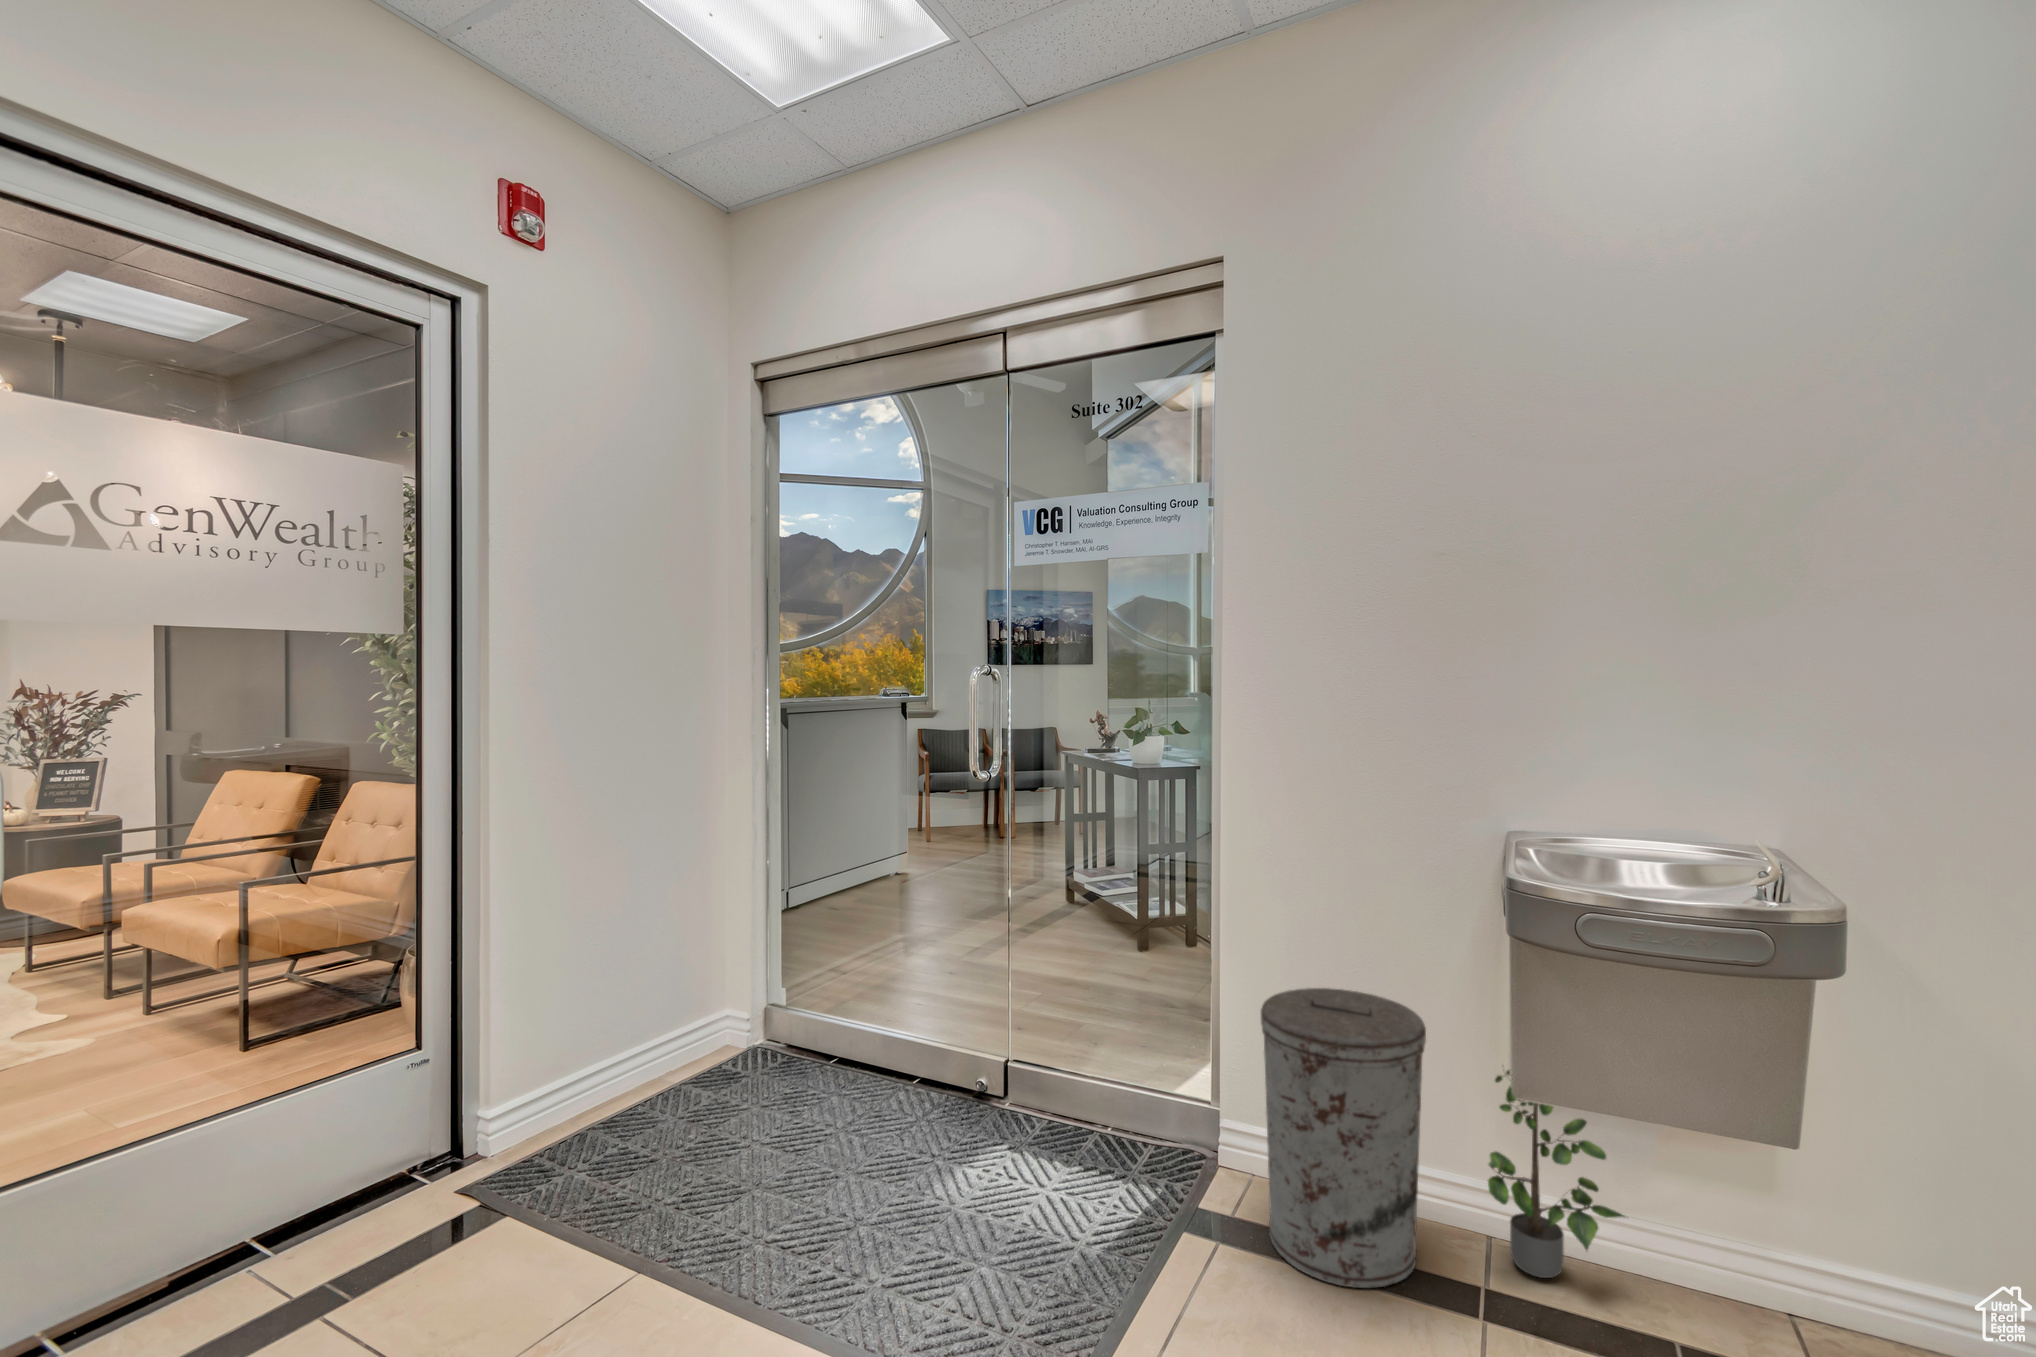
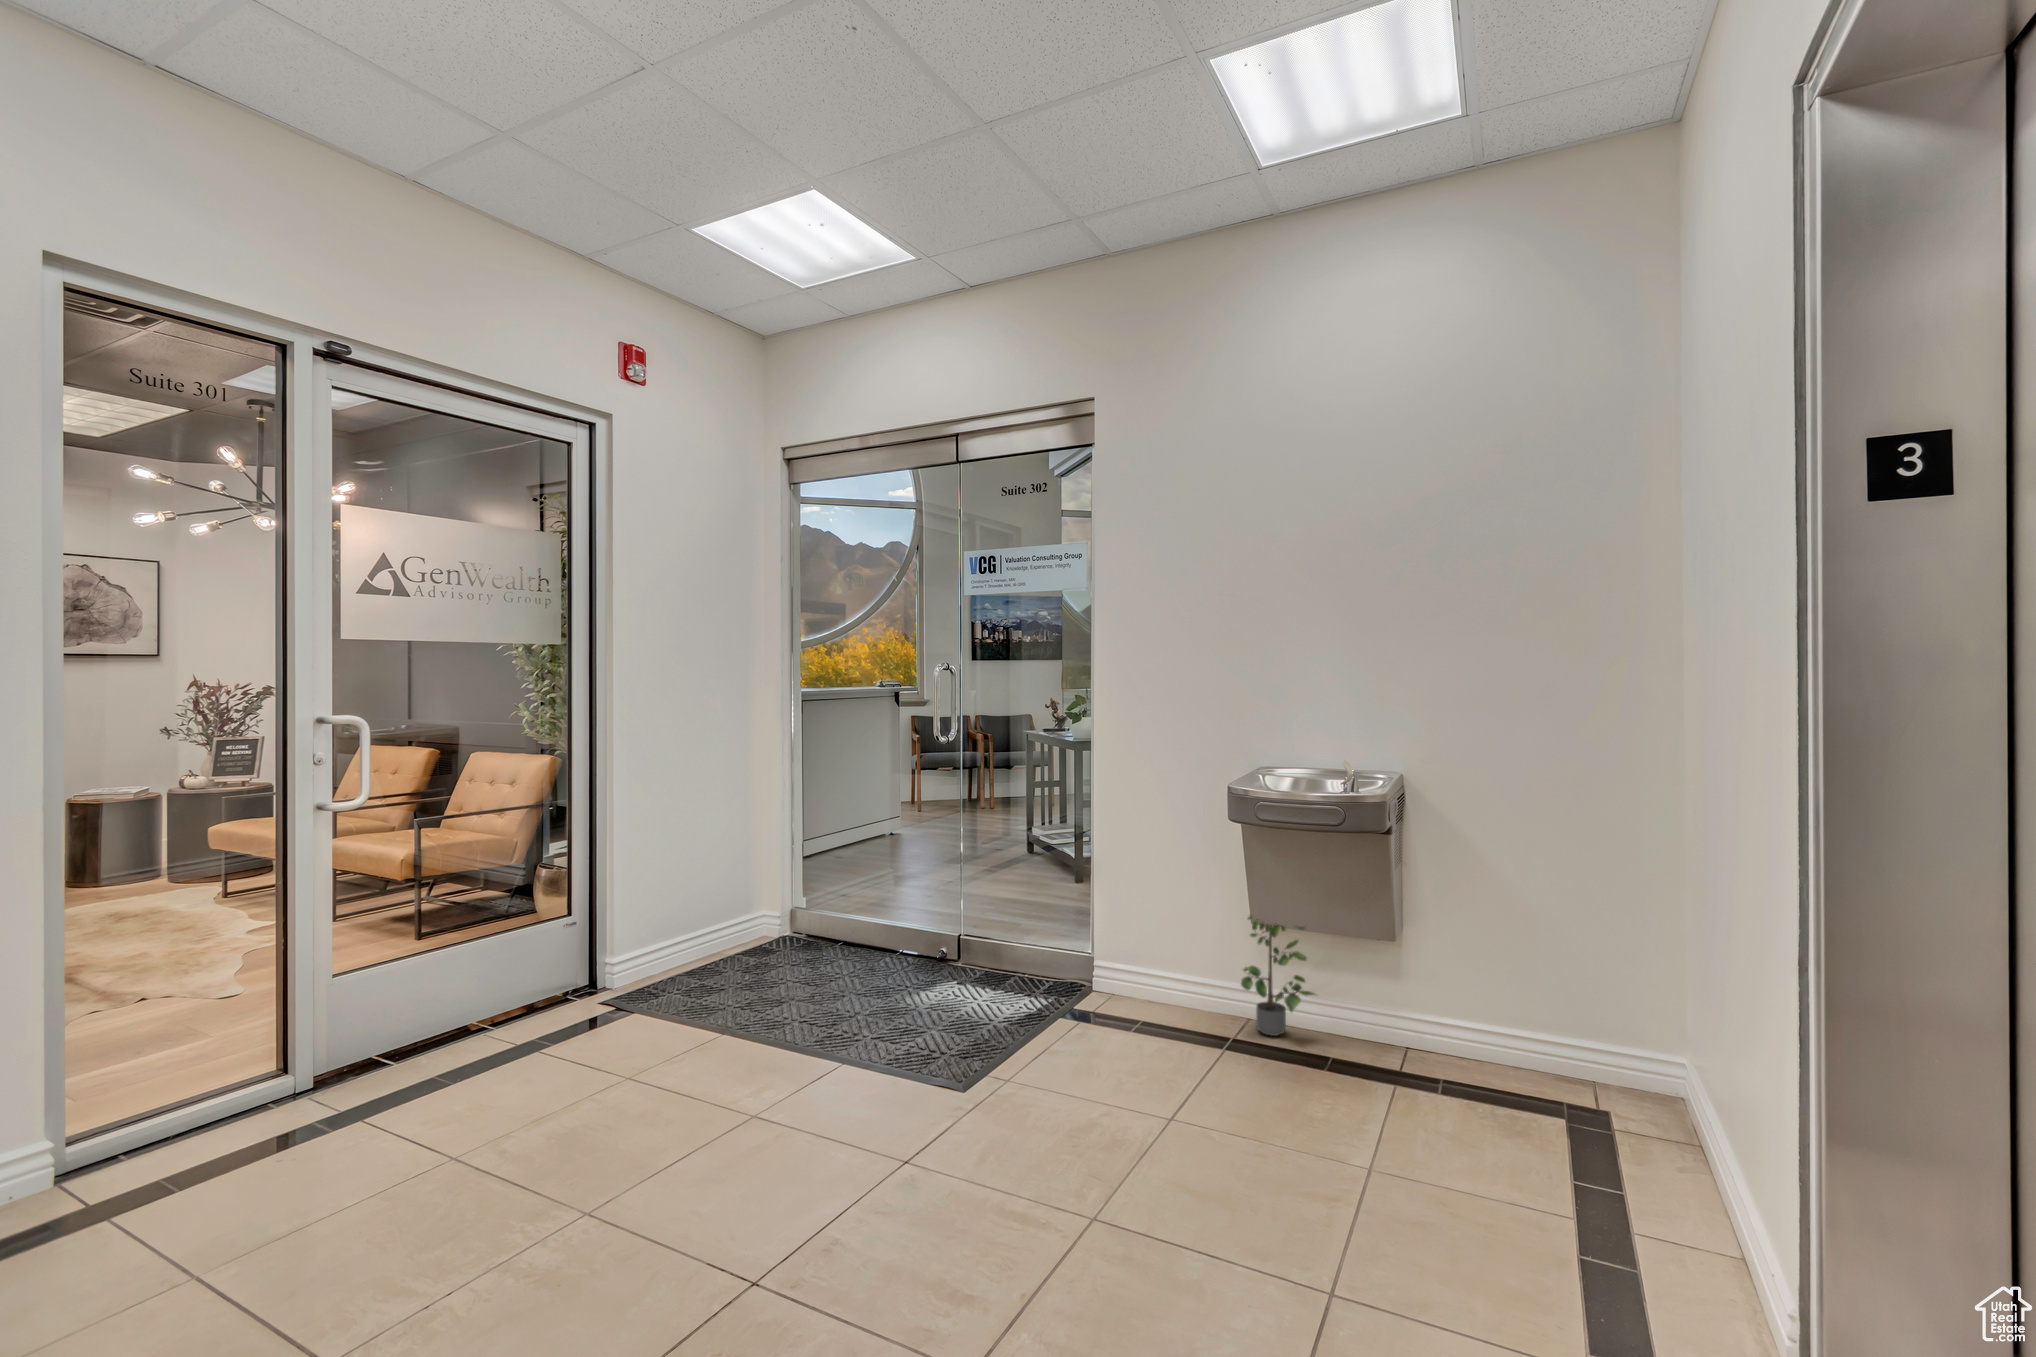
trash can: present [1261,988,1426,1288] -> none [1108,870,1206,1040]

